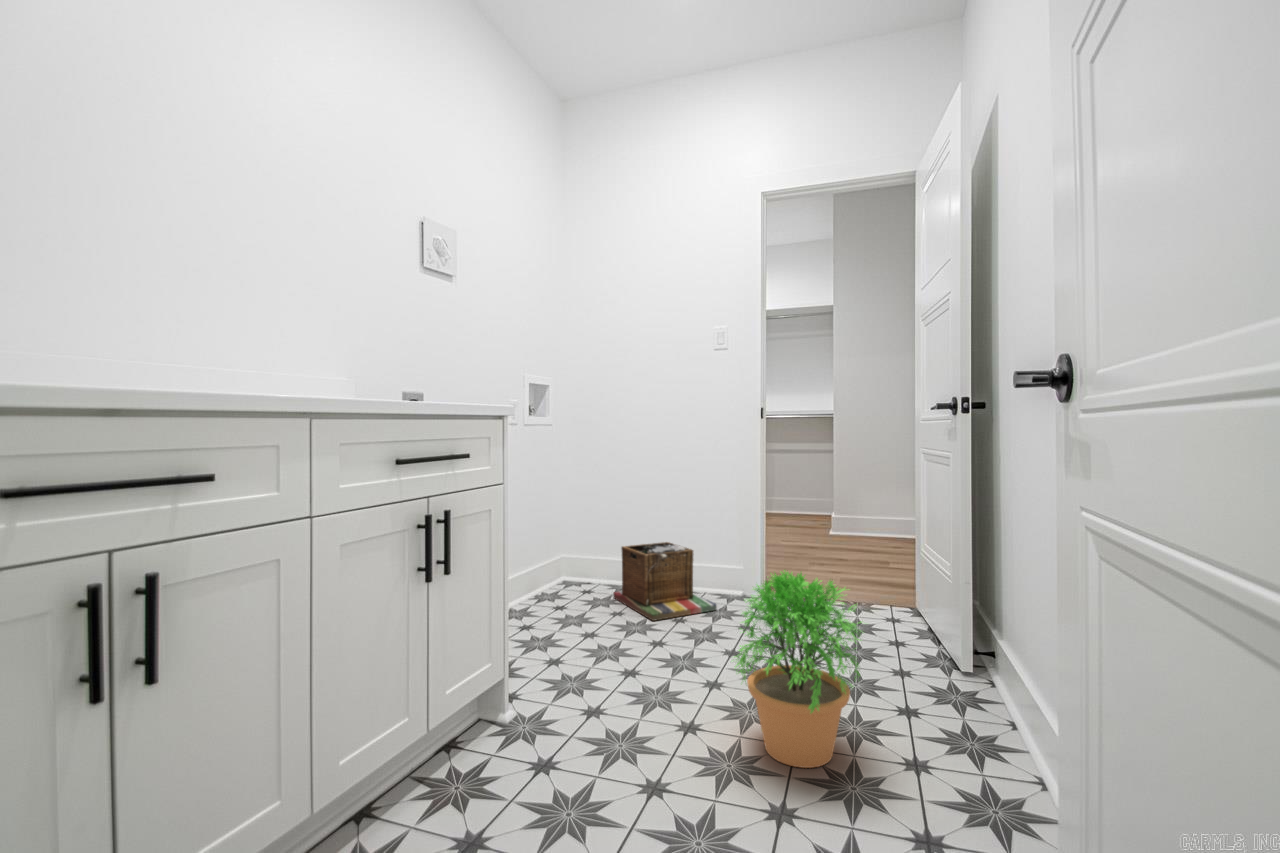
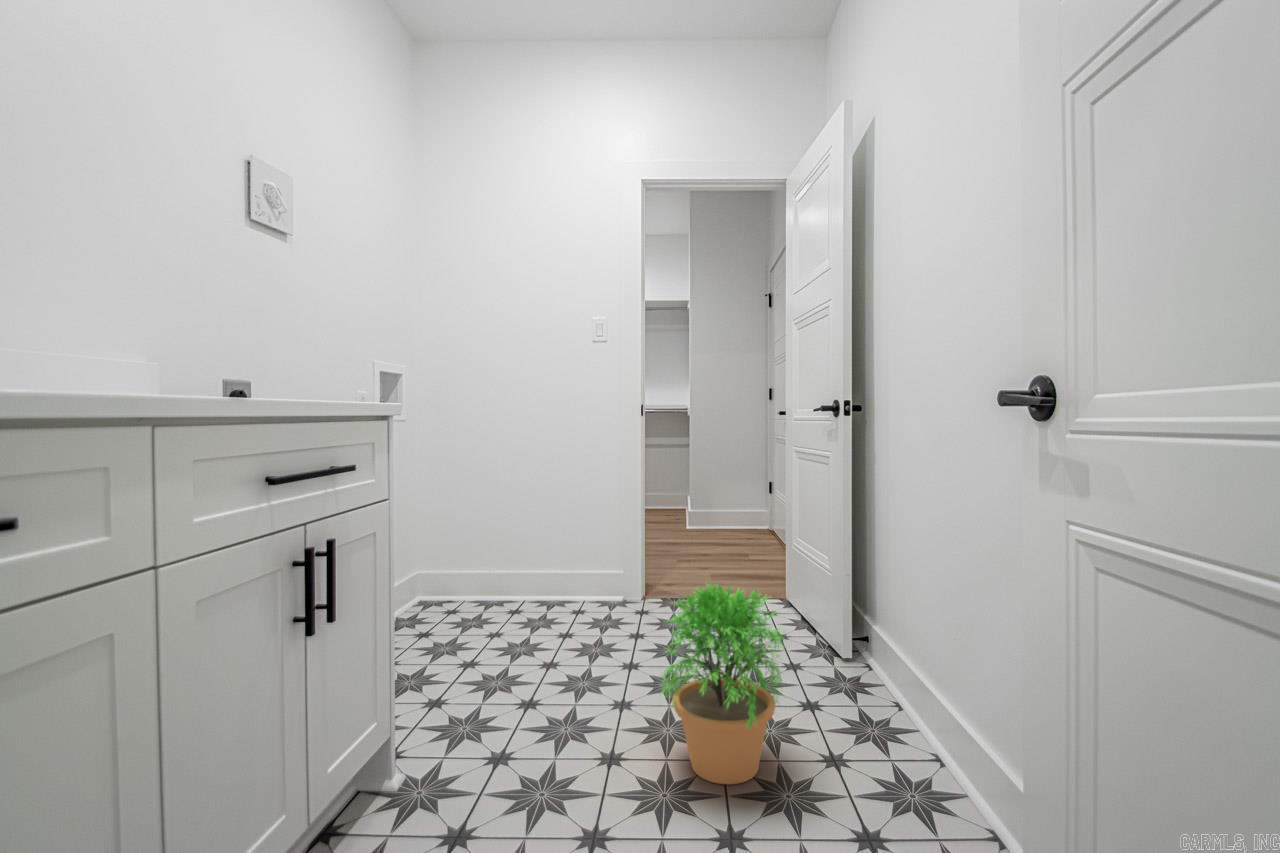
laundry basket: present [613,542,717,621] -> none [483,551,600,640]

